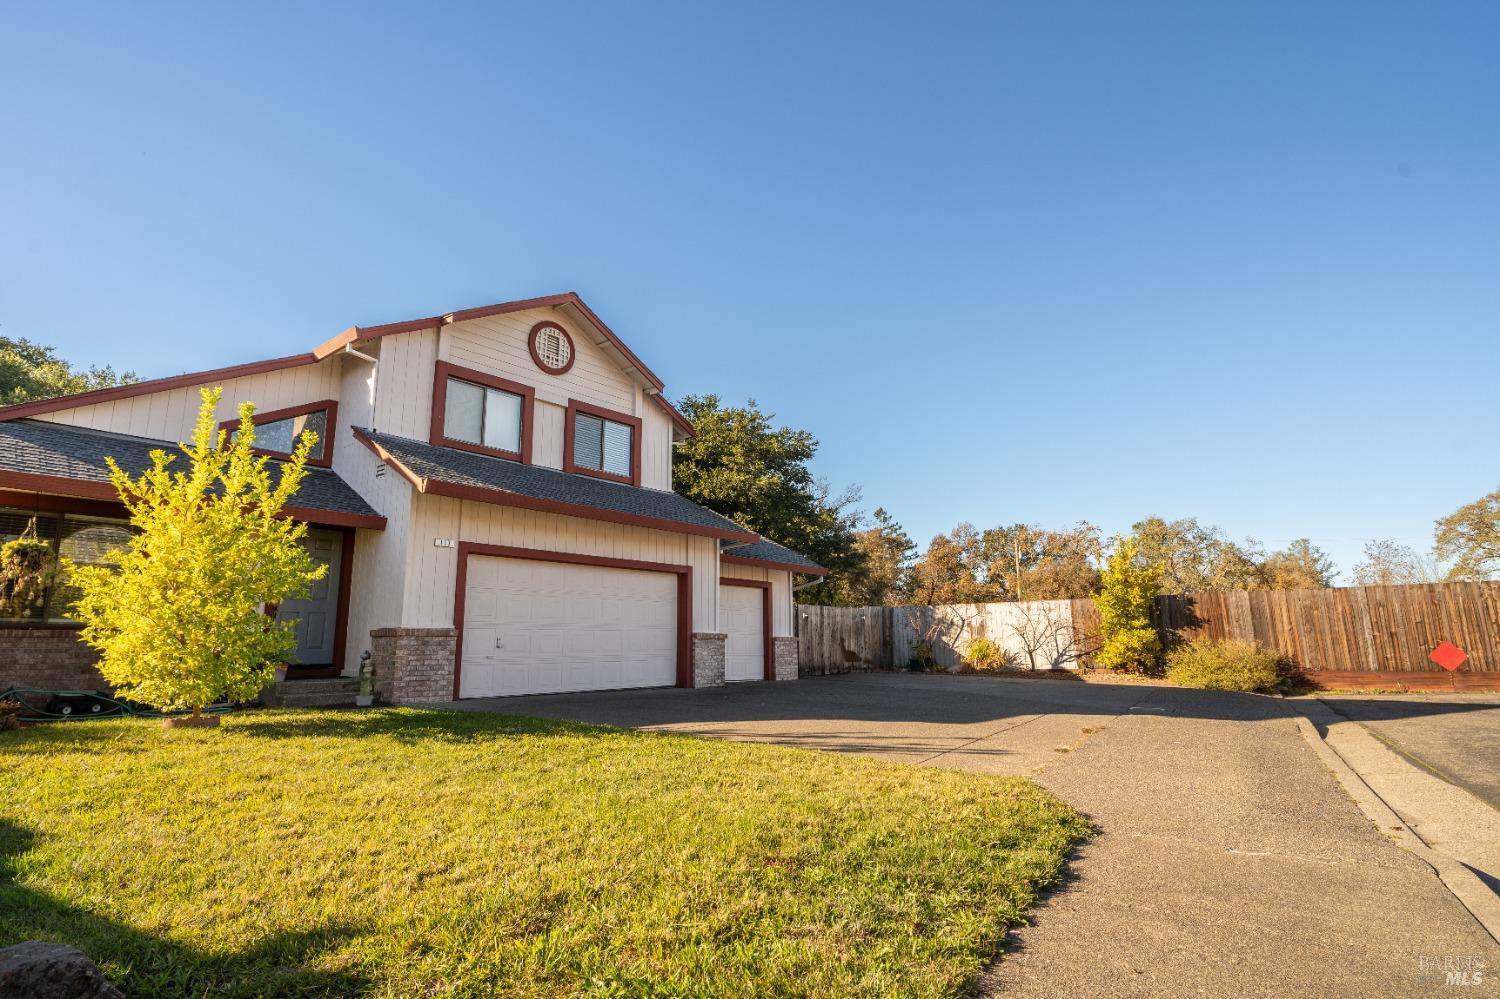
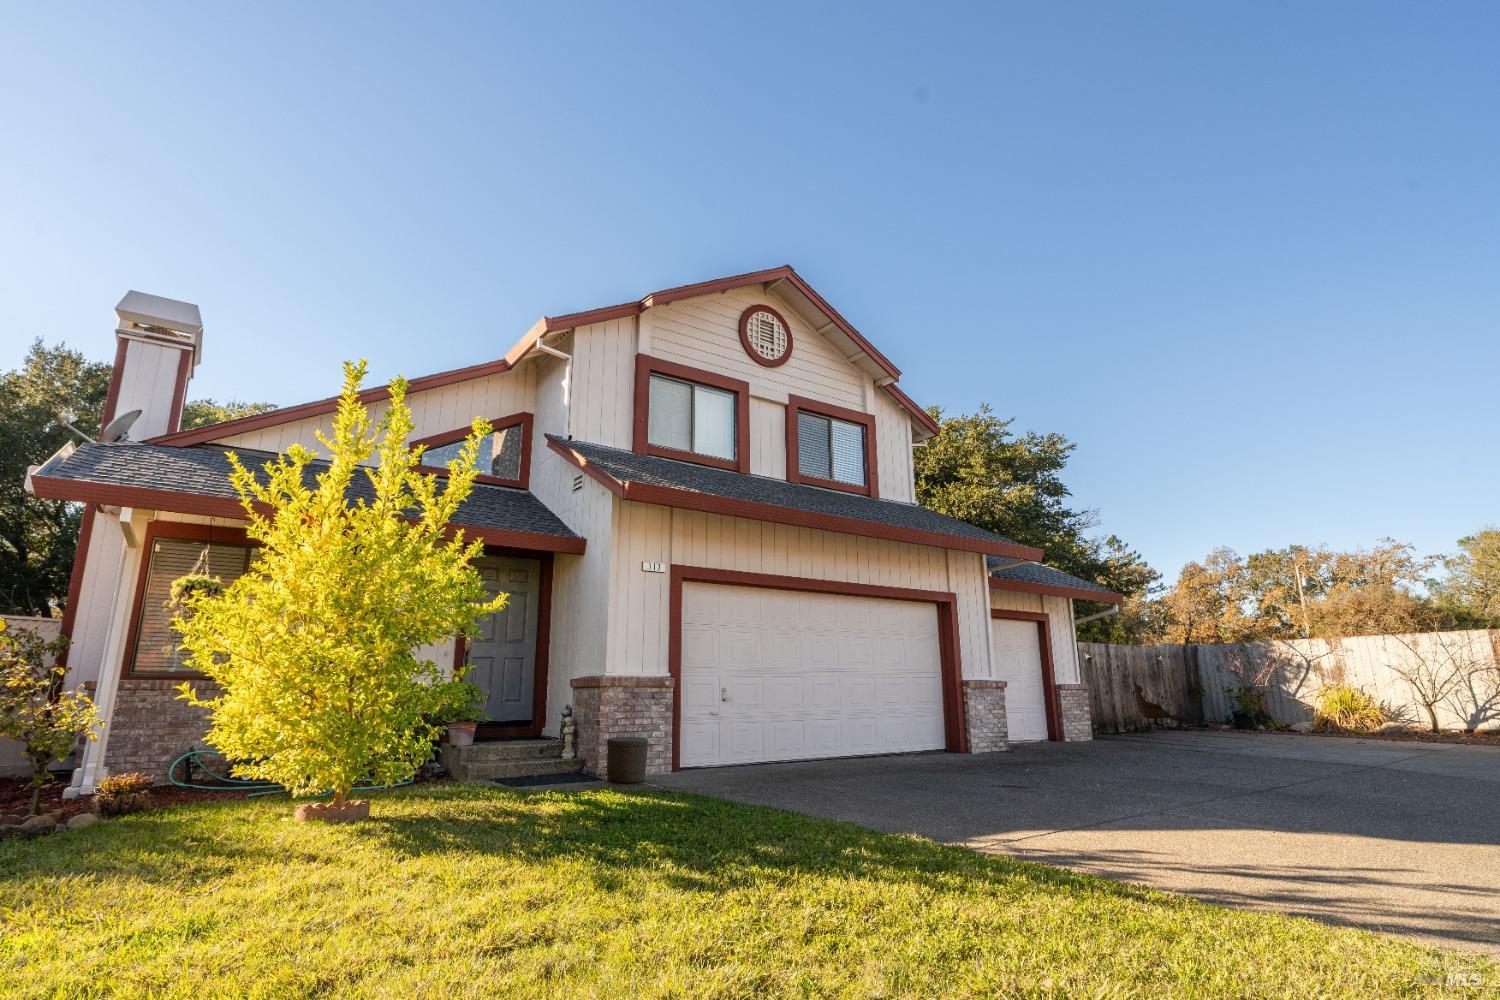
woven basket: none [400,674,435,707] -> present [607,737,648,783]
potted plant: present [350,676,384,706] -> none [546,737,589,777]

